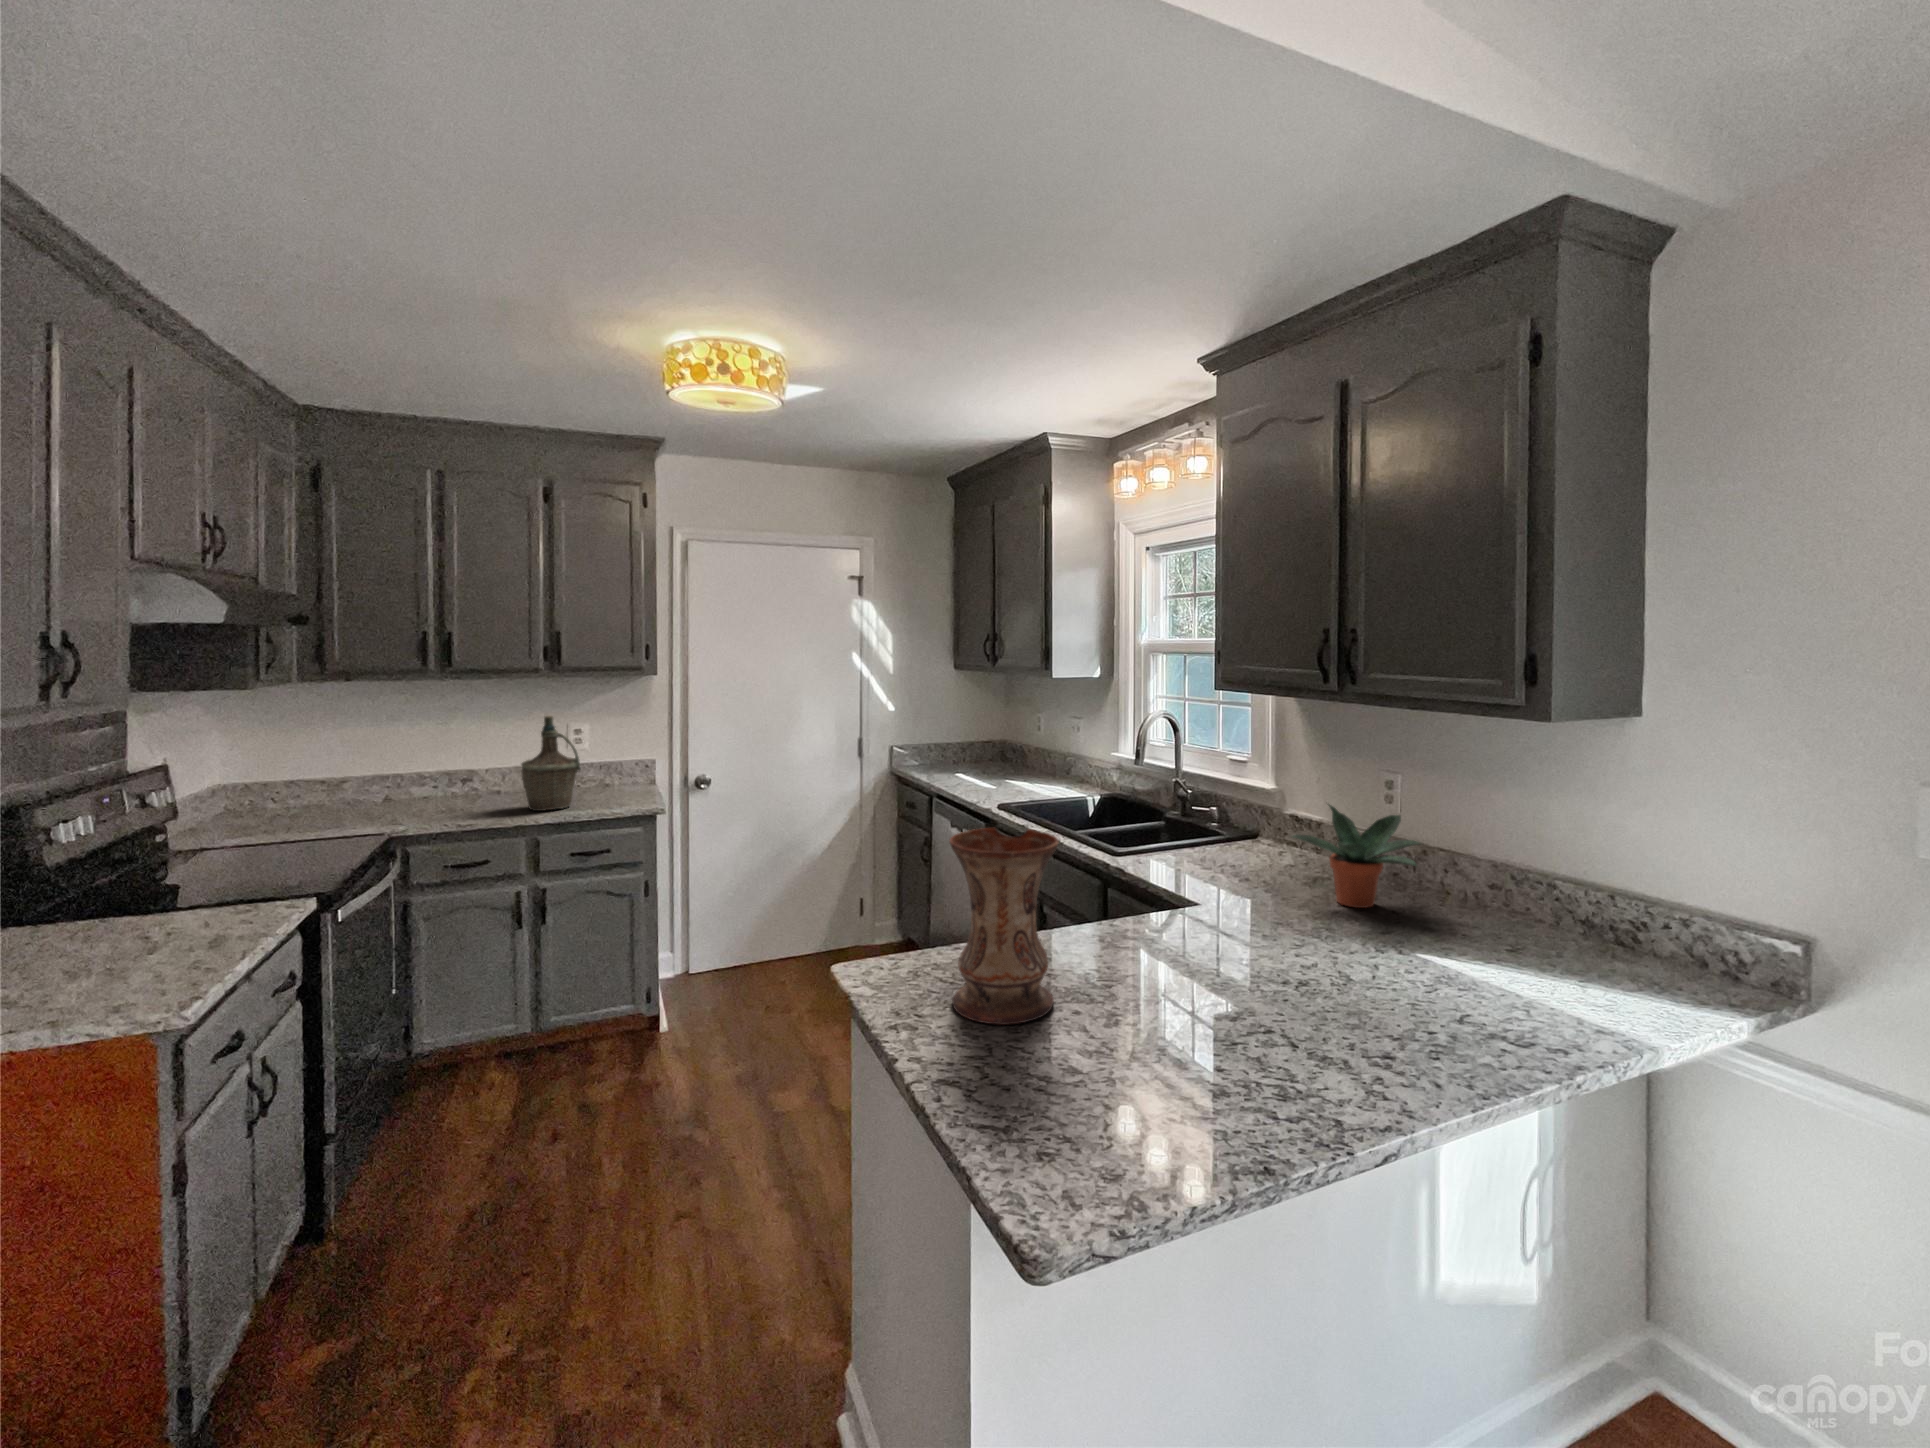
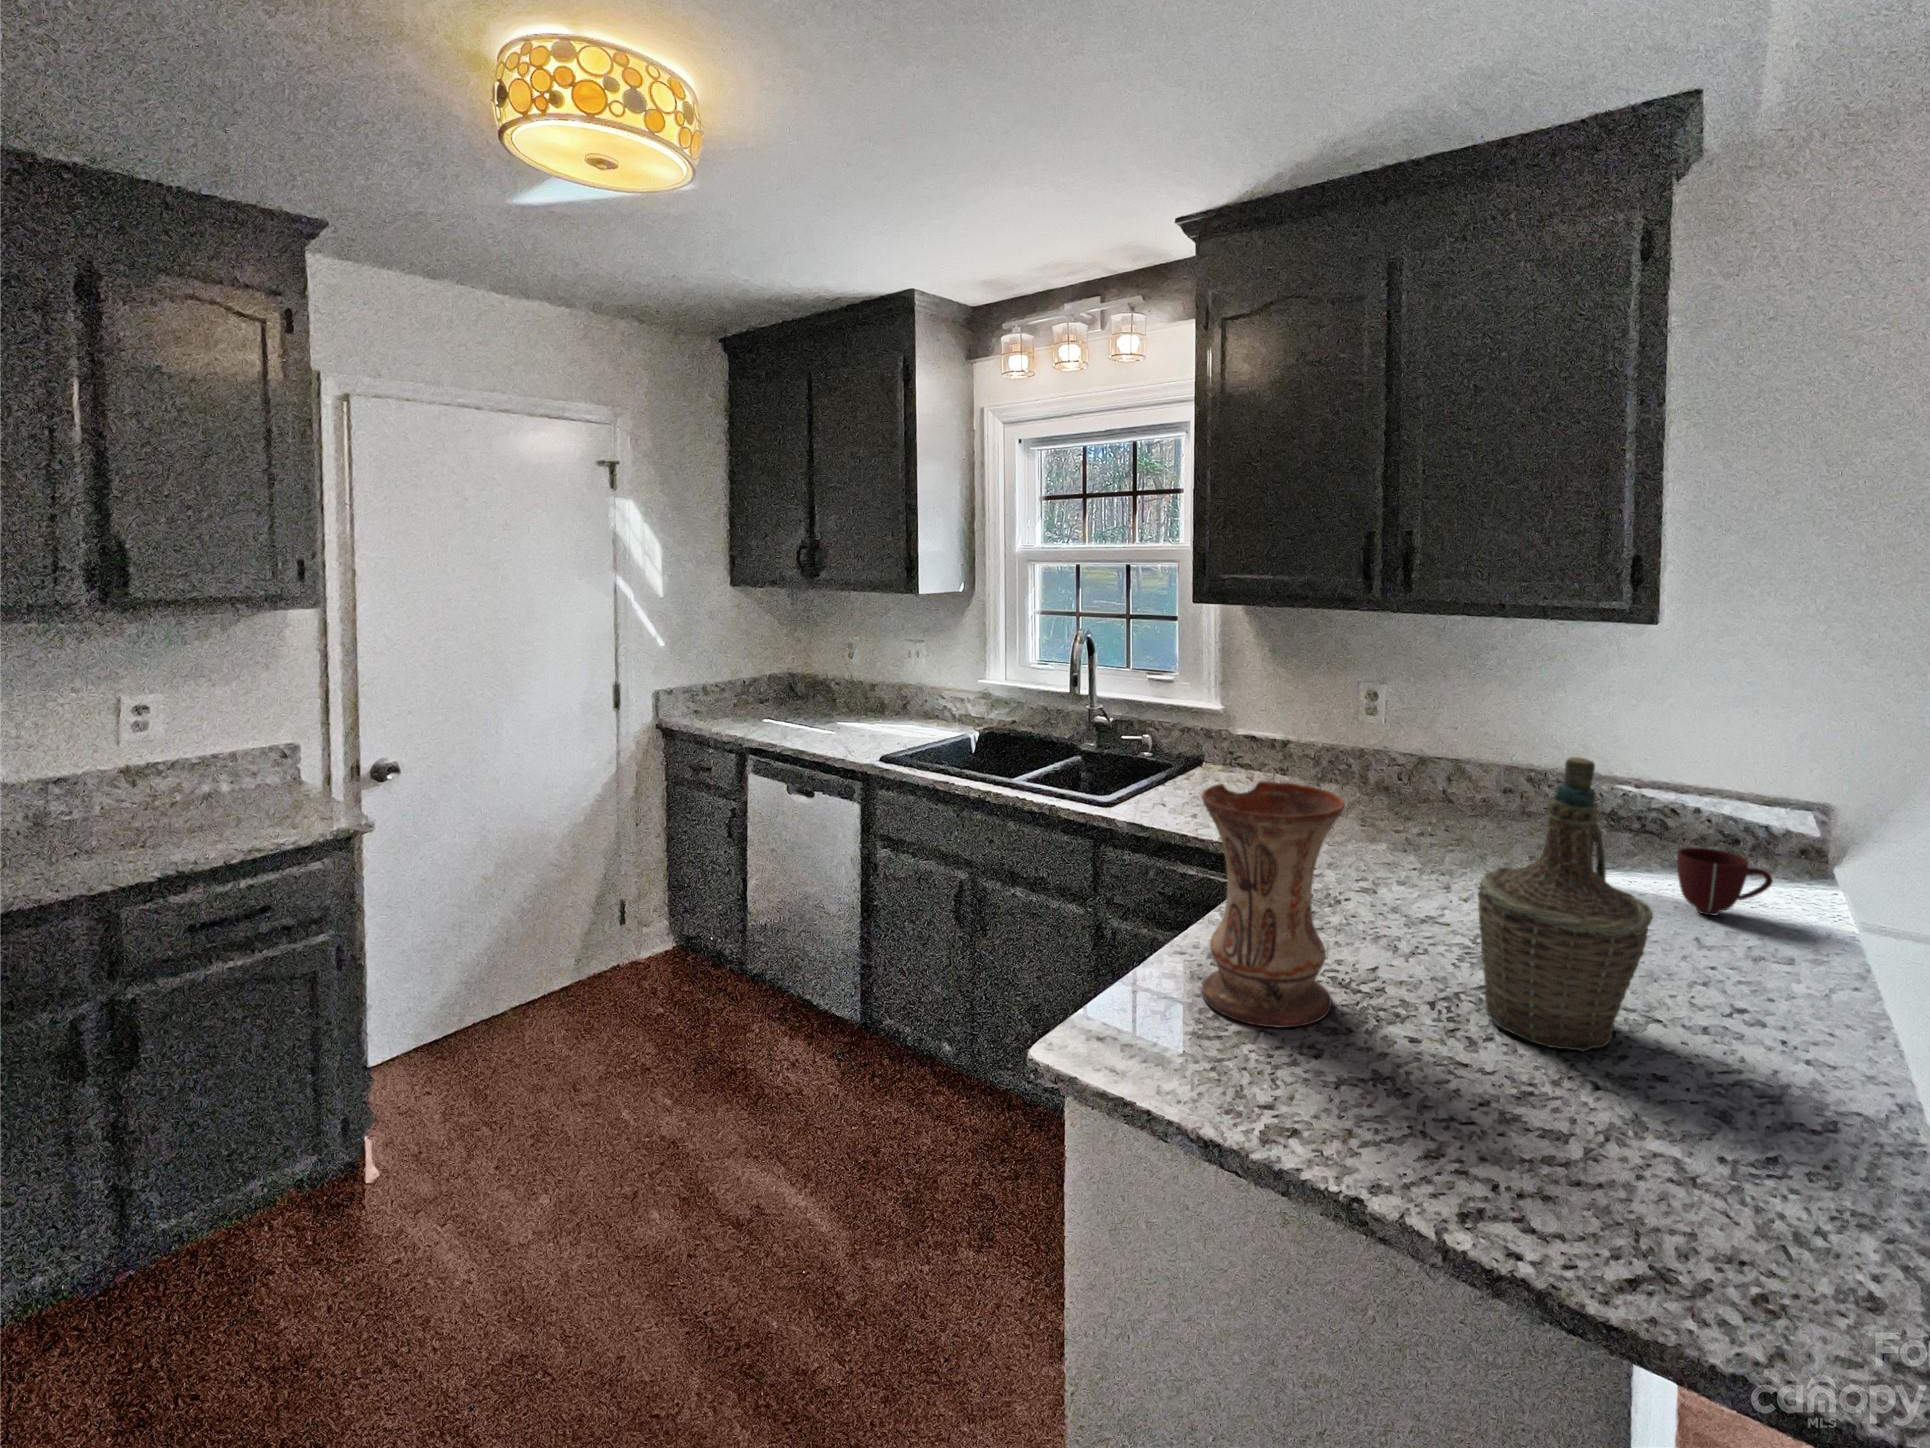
bottle: present [521,716,580,811] -> present [1478,757,1653,1051]
potted plant: present [1292,805,1420,908] -> none [1329,719,1471,827]
mug: none [1512,950,1602,1023] -> present [1677,847,1773,915]

